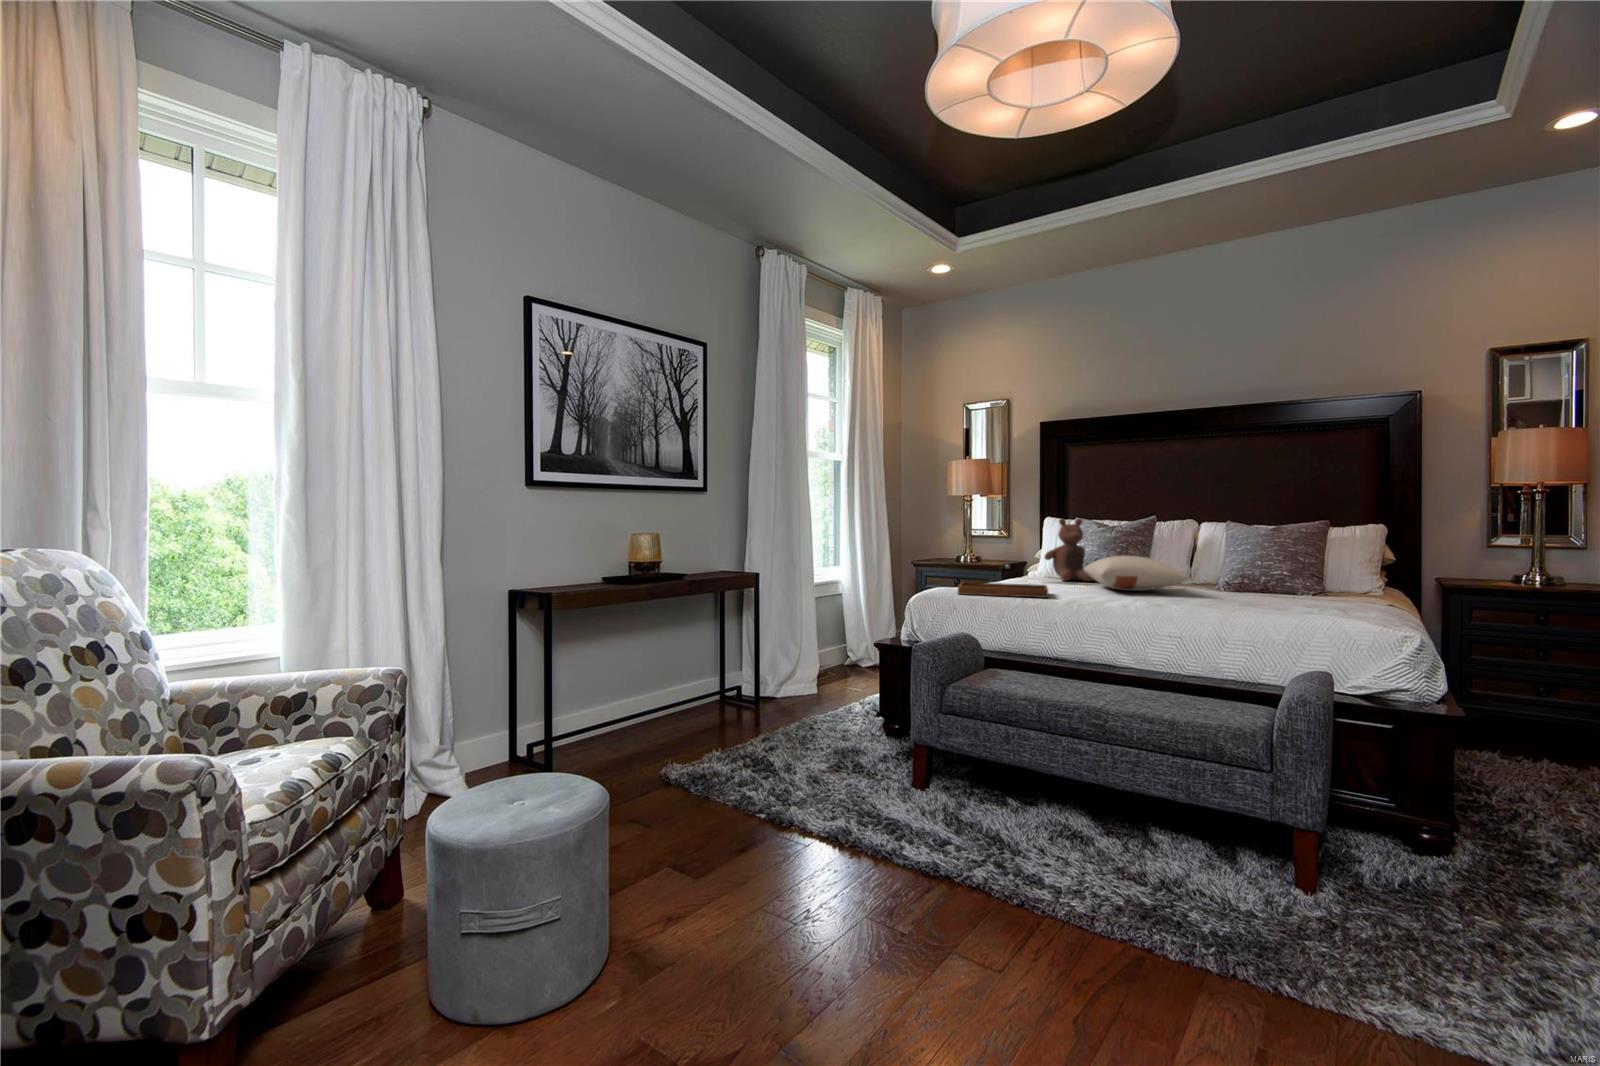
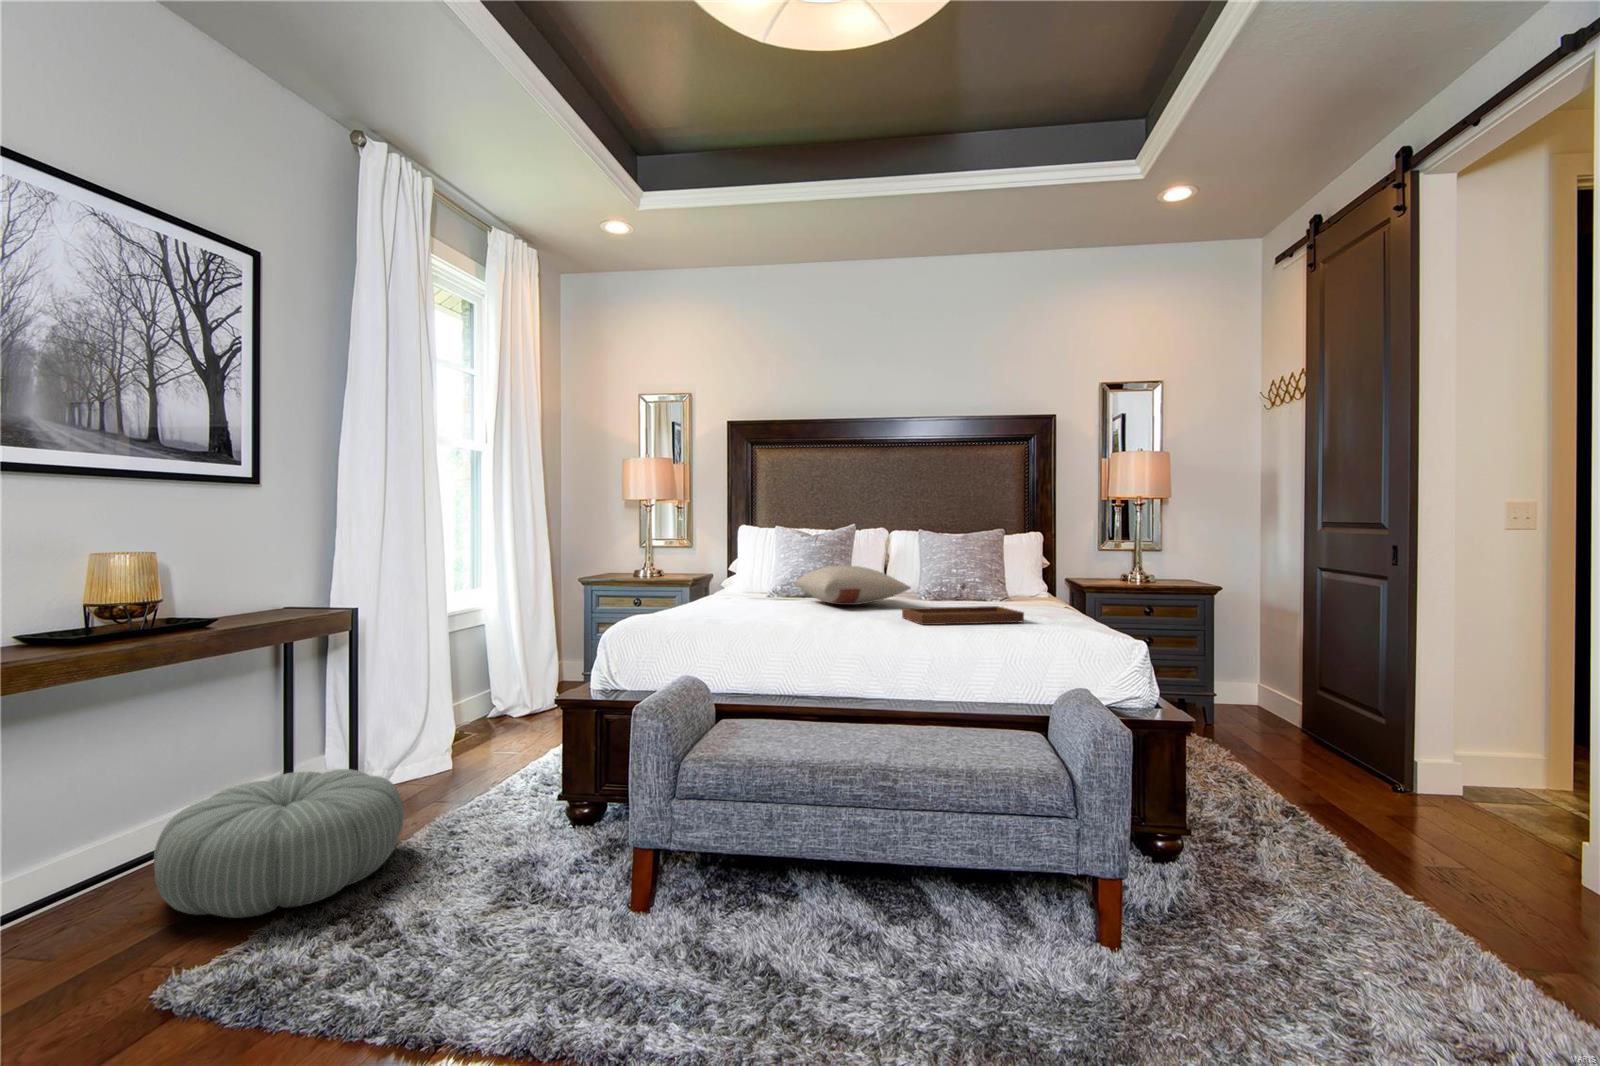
stuffed bear: present [1044,519,1093,581] -> none [746,525,802,597]
tray: present [958,564,1048,598] -> present [902,583,1024,625]
pouf: none [657,673,782,749] -> present [154,769,404,918]

